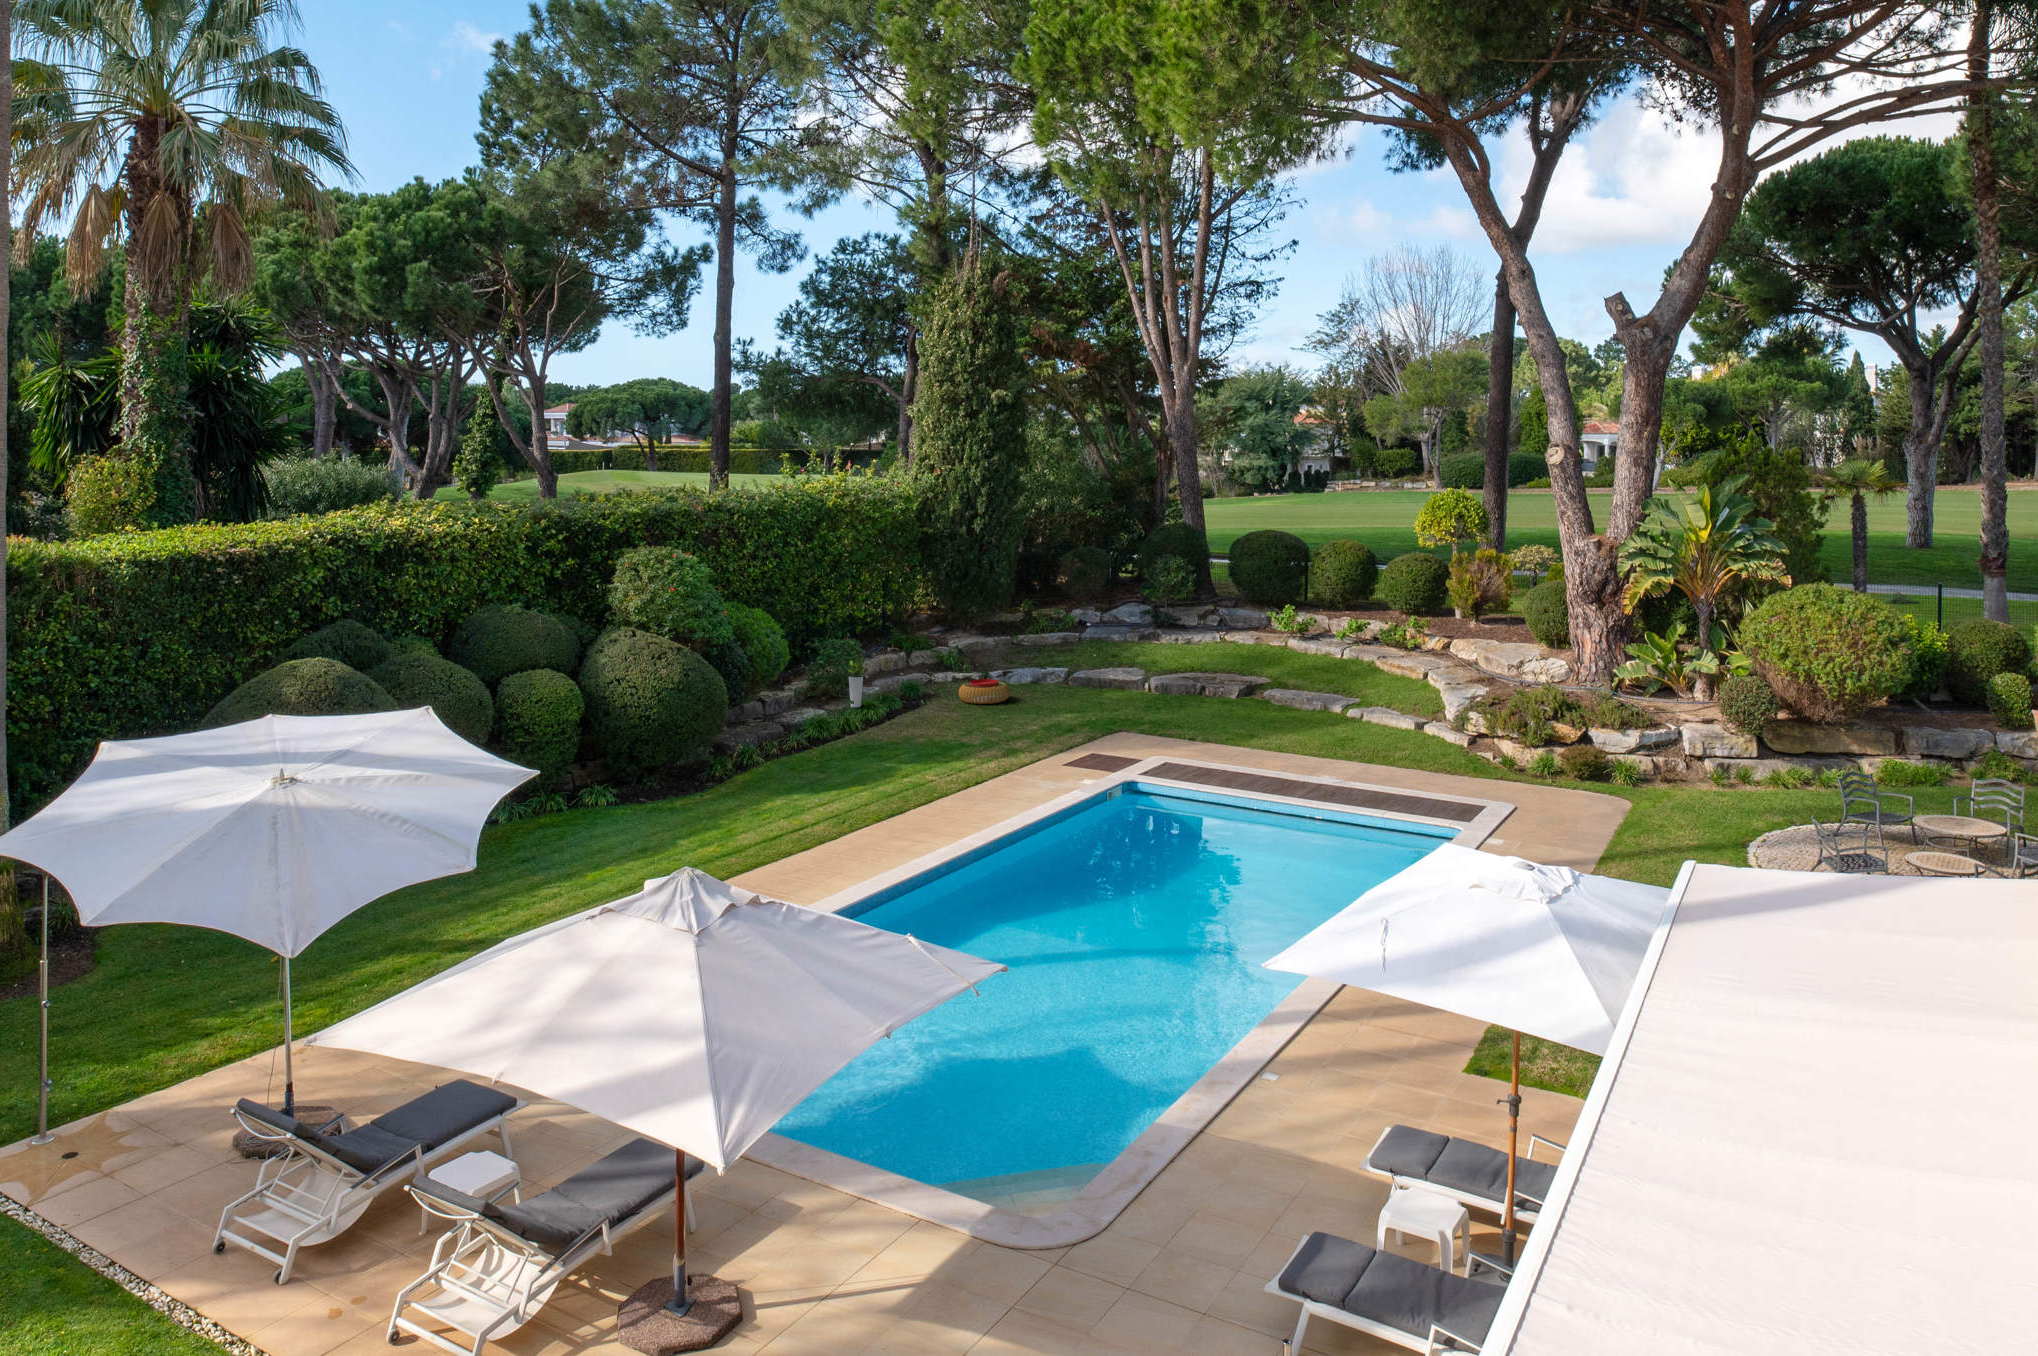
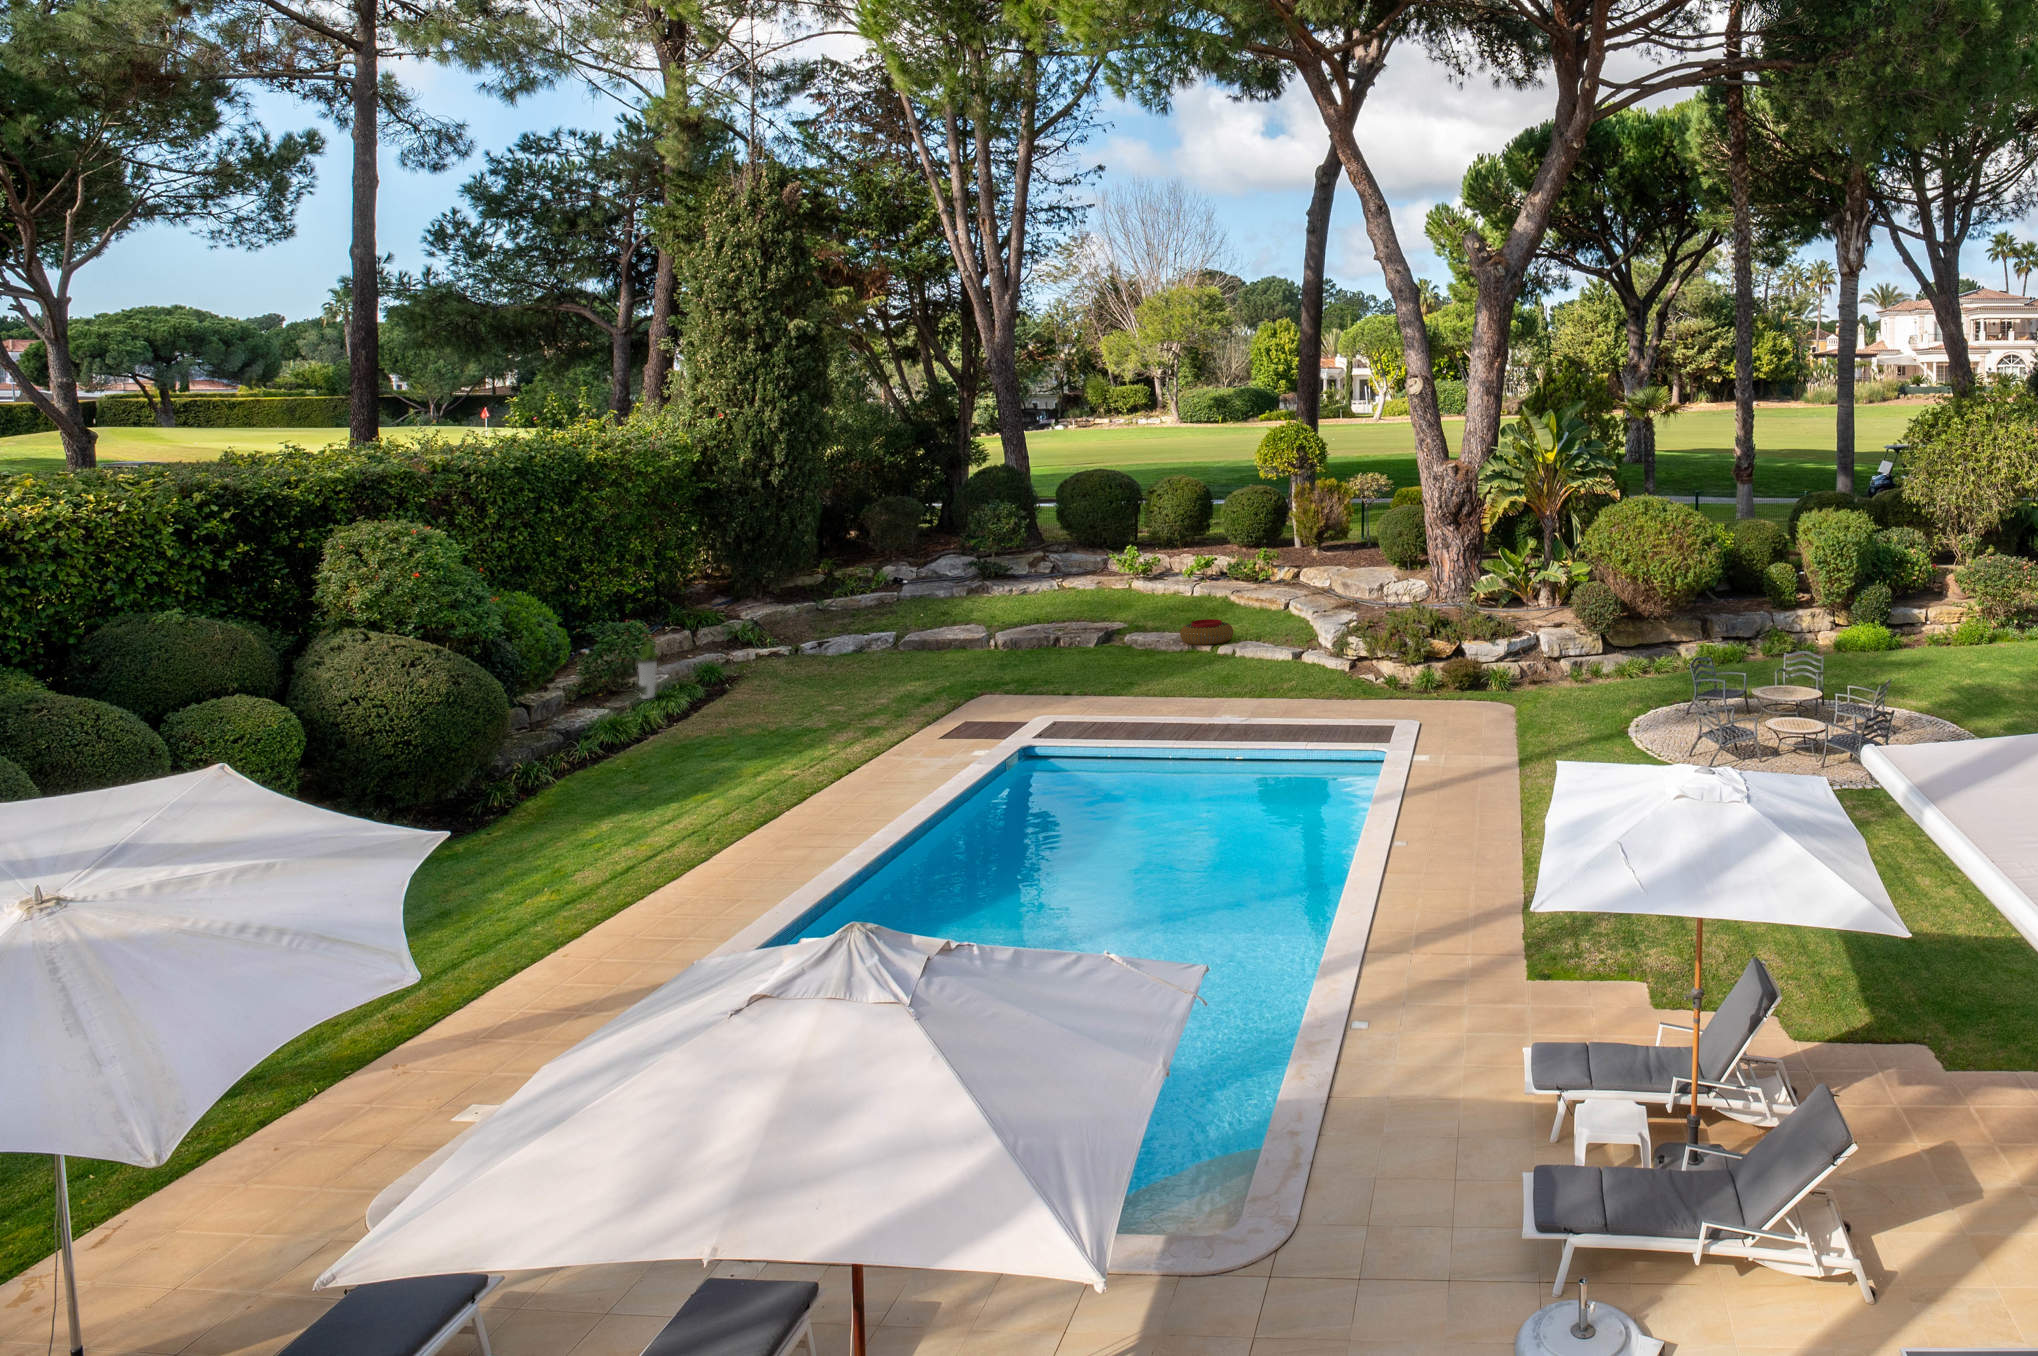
pouf: present [959,679,1010,704] -> present [1180,619,1233,645]

